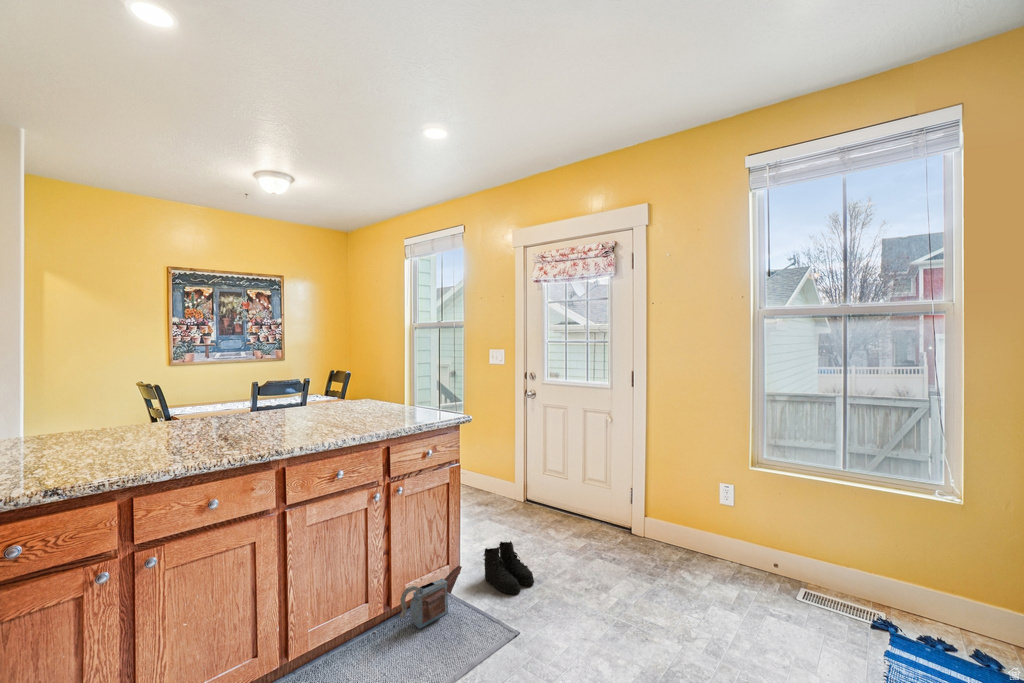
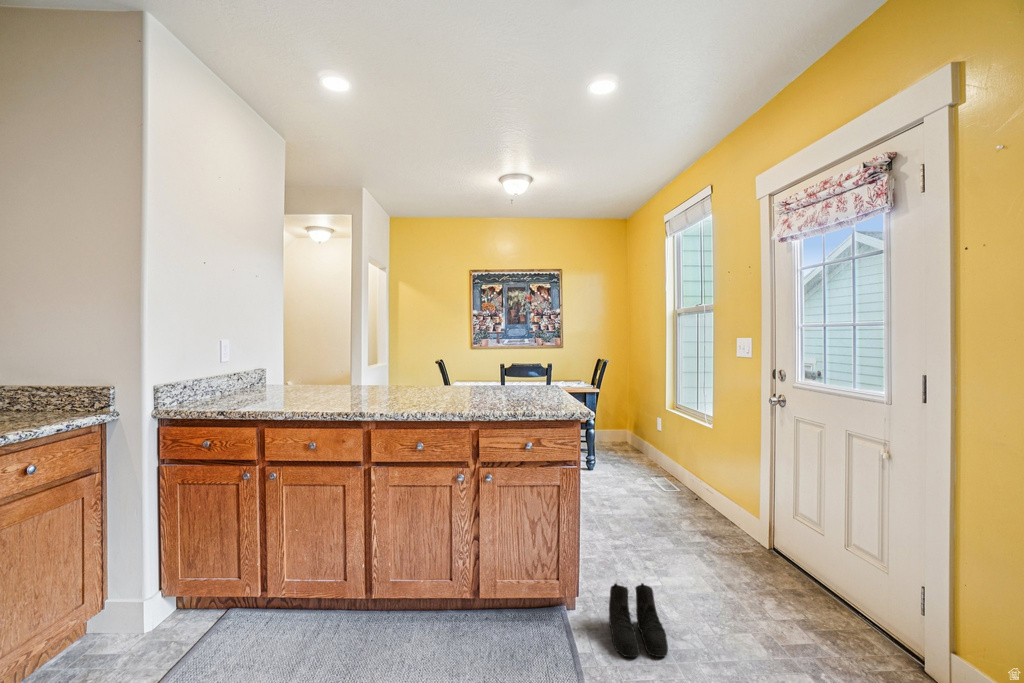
watering can: present [400,566,462,629] -> none [475,587,562,639]

